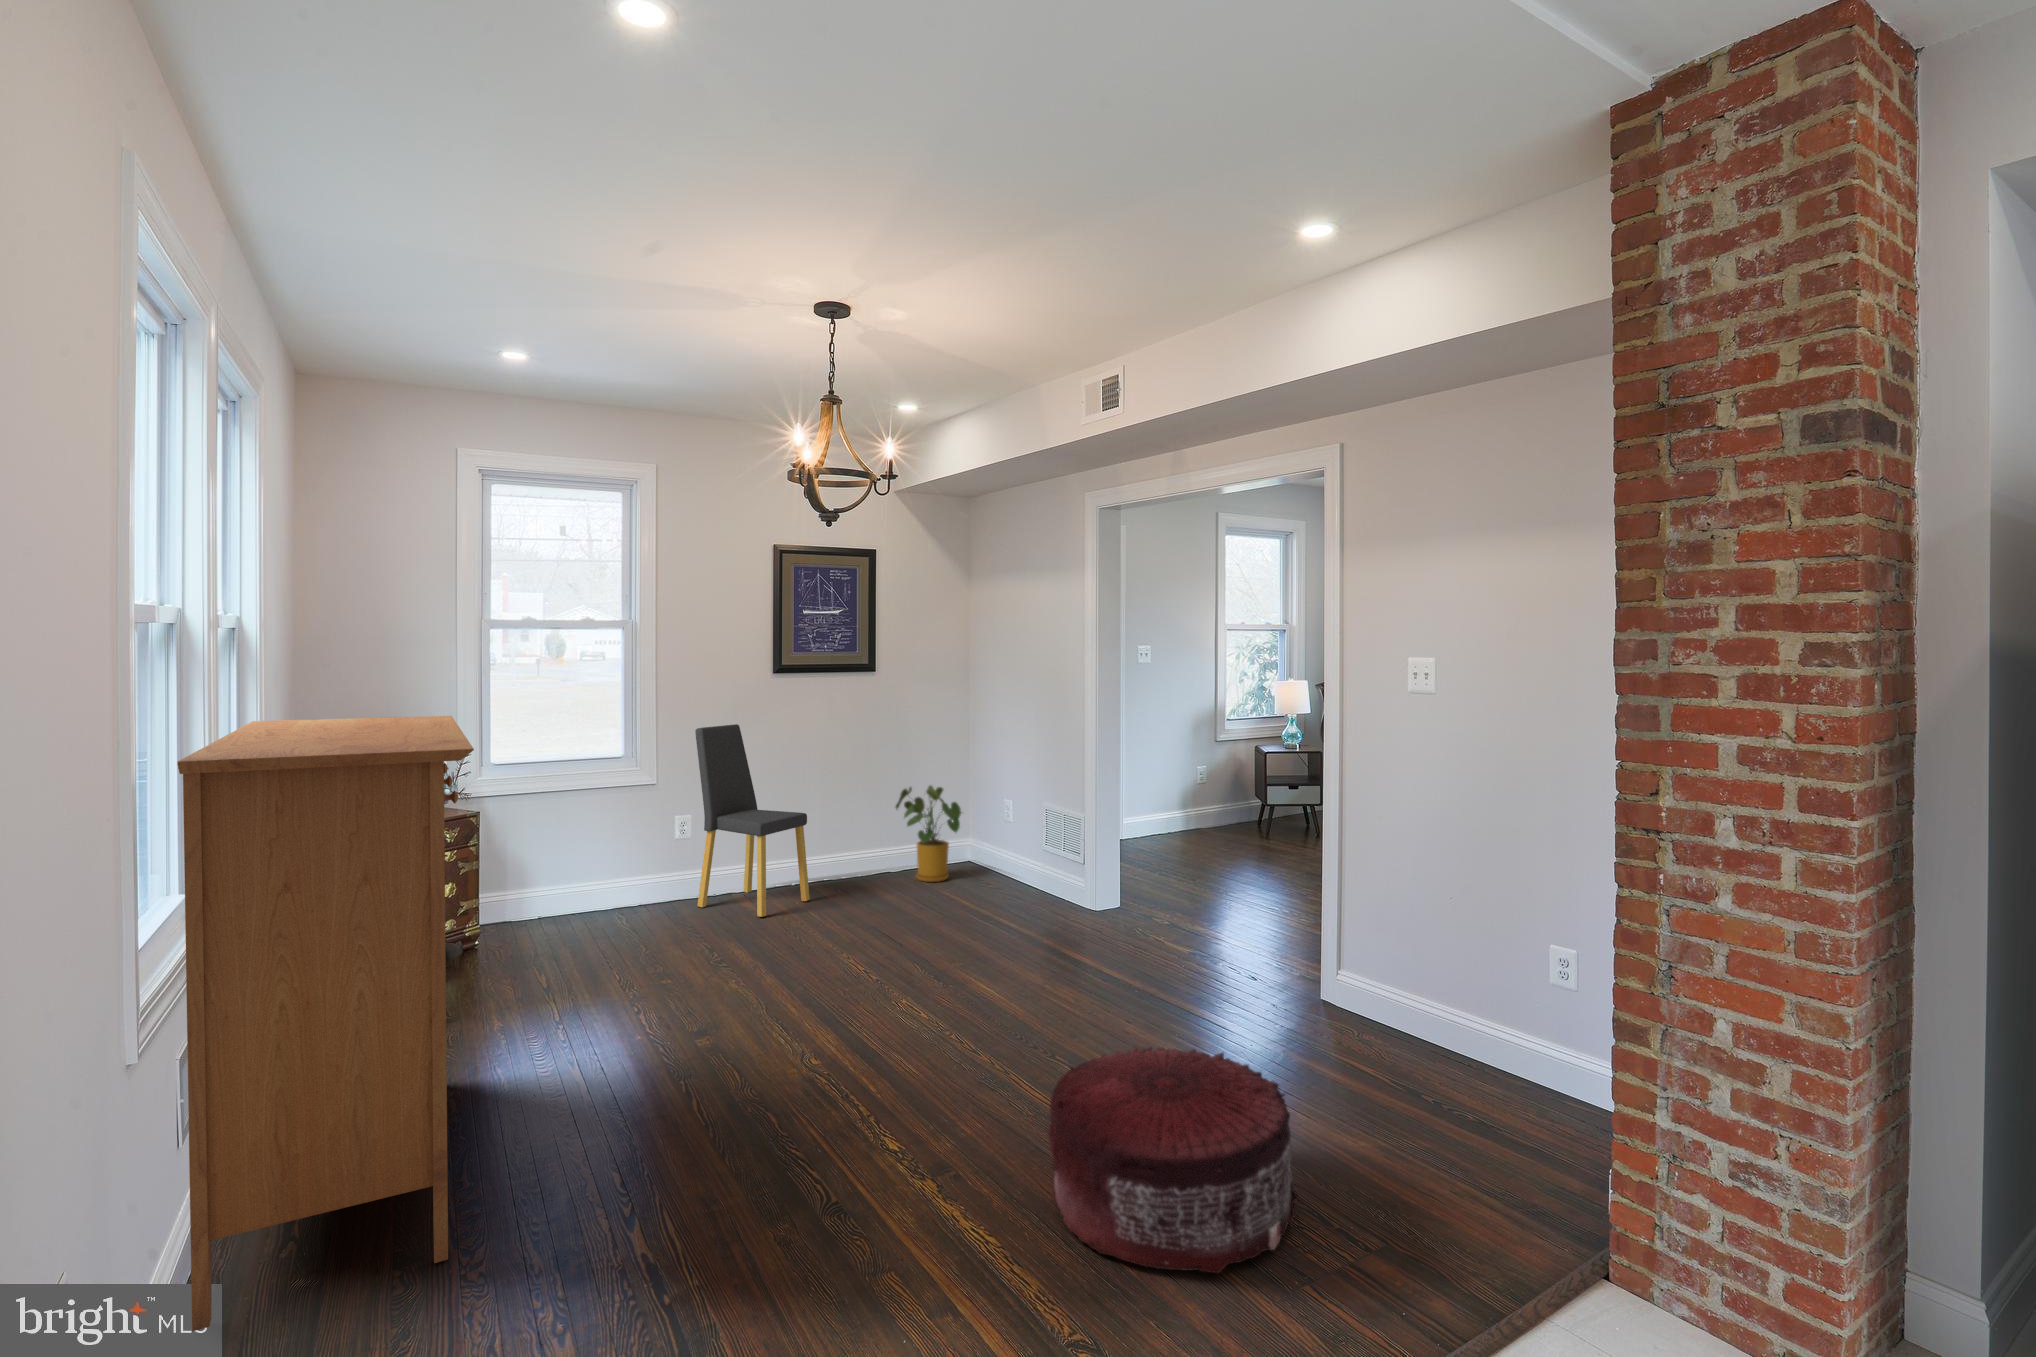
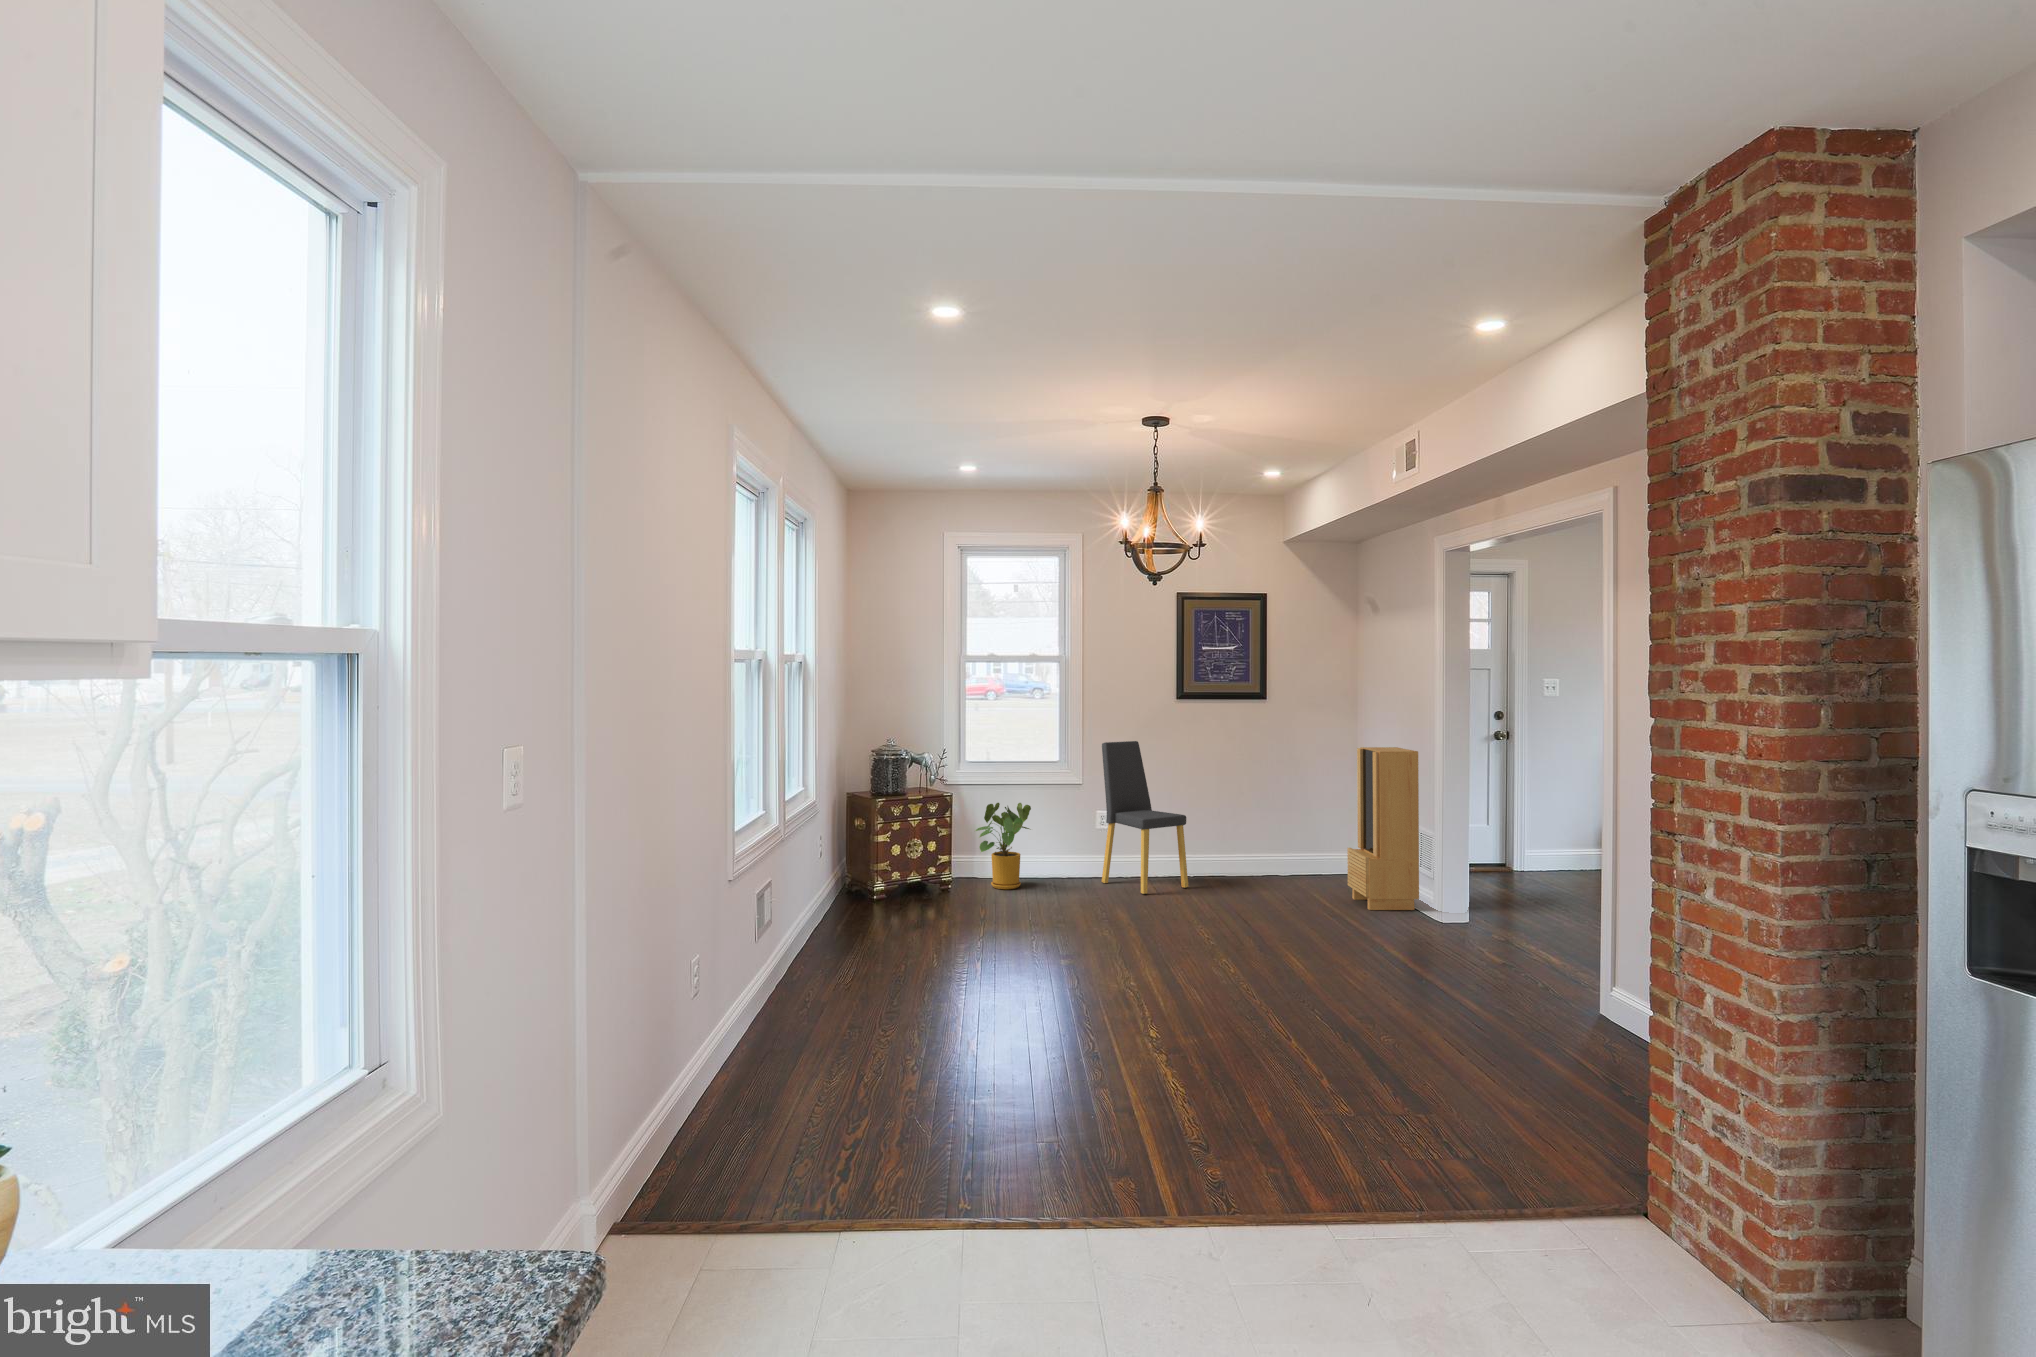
console table: present [177,716,474,1331] -> none [755,724,907,1028]
storage cabinet: none [988,722,1068,904] -> present [1347,747,1419,910]
house plant: present [896,785,962,882] -> present [976,803,1031,889]
pouf: present [1046,1047,1298,1273] -> none [1217,986,1409,1133]

